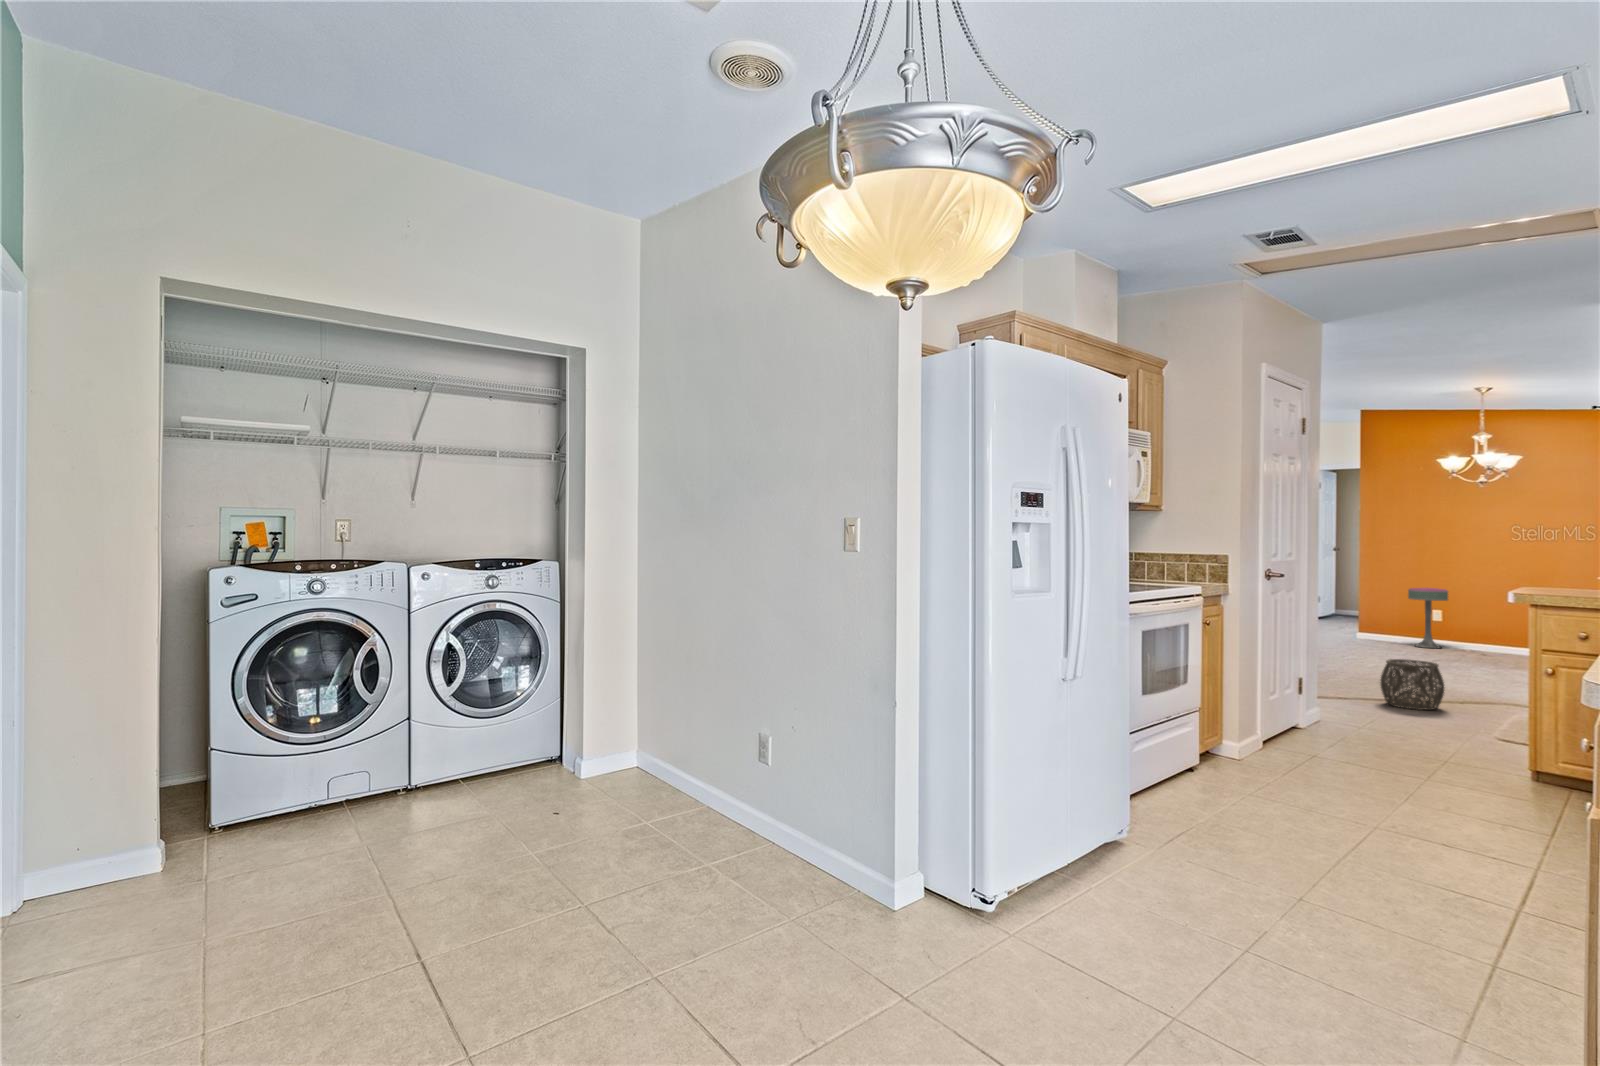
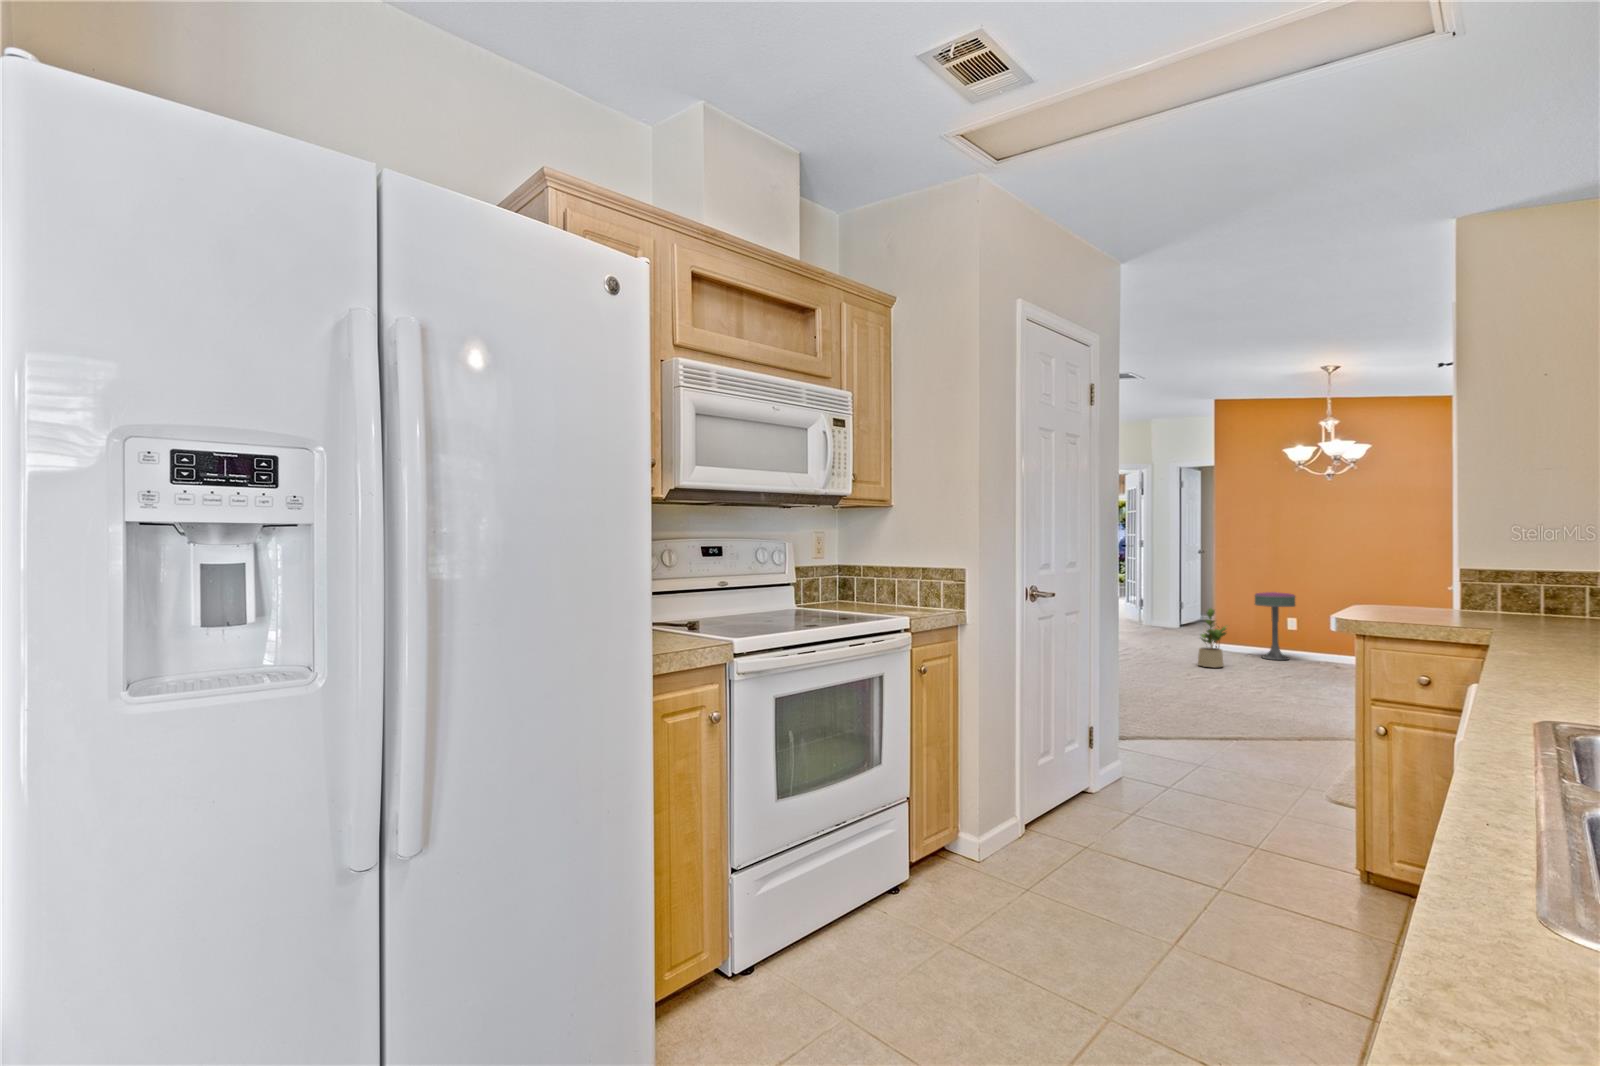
potted plant: none [1356,600,1386,652] -> present [1198,608,1226,668]
woven basket: present [1380,659,1445,710] -> none [1200,689,1274,755]

